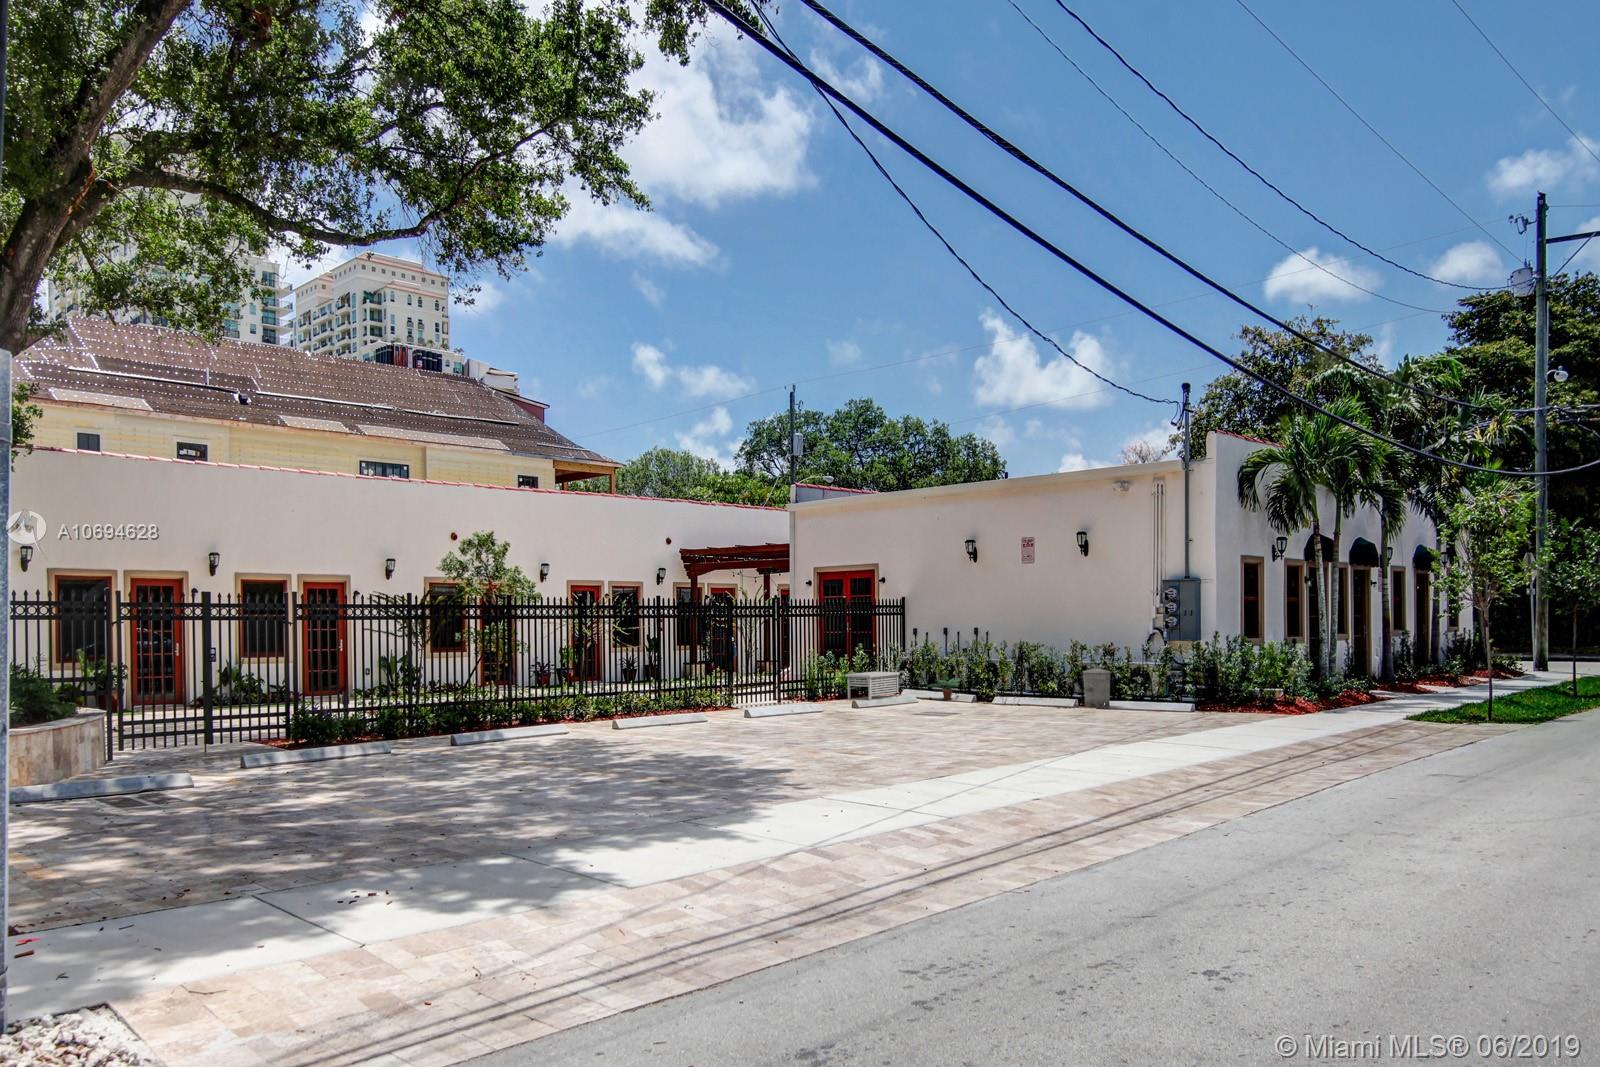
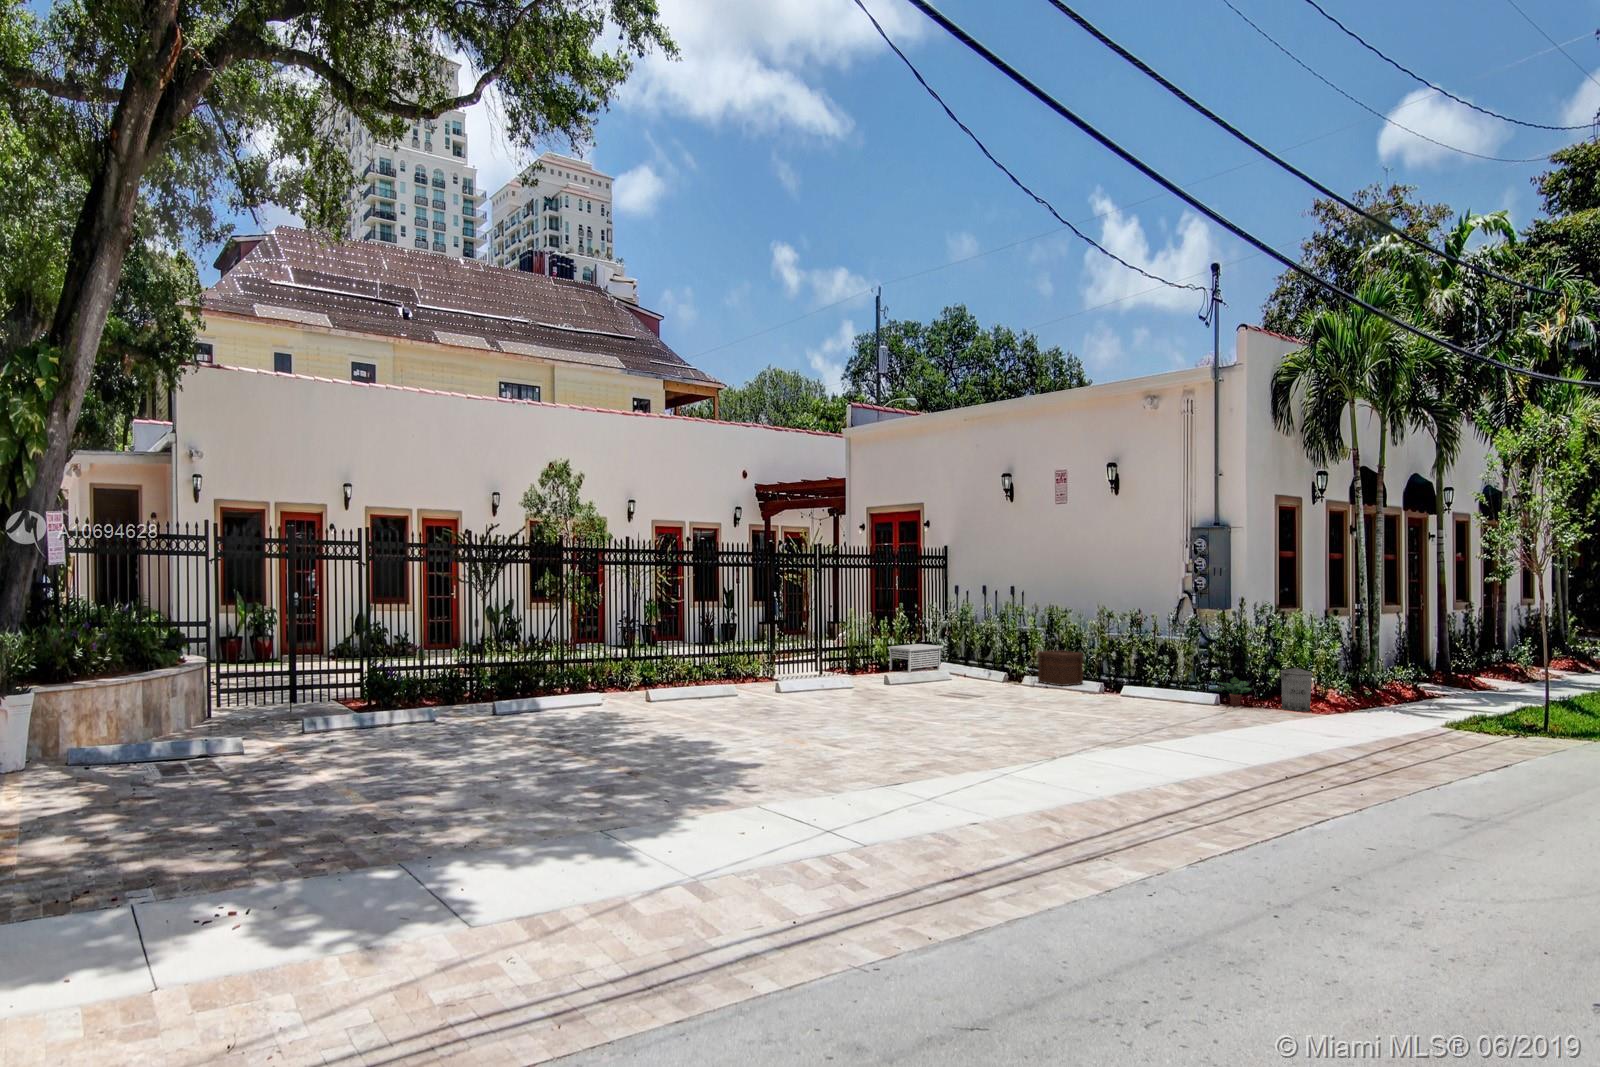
trash can: present [1083,668,1111,708] -> present [1281,667,1313,711]
wooden crate: none [1006,669,1052,705] -> present [1038,650,1084,686]
potted plant: present [926,674,961,700] -> present [1209,677,1252,706]

